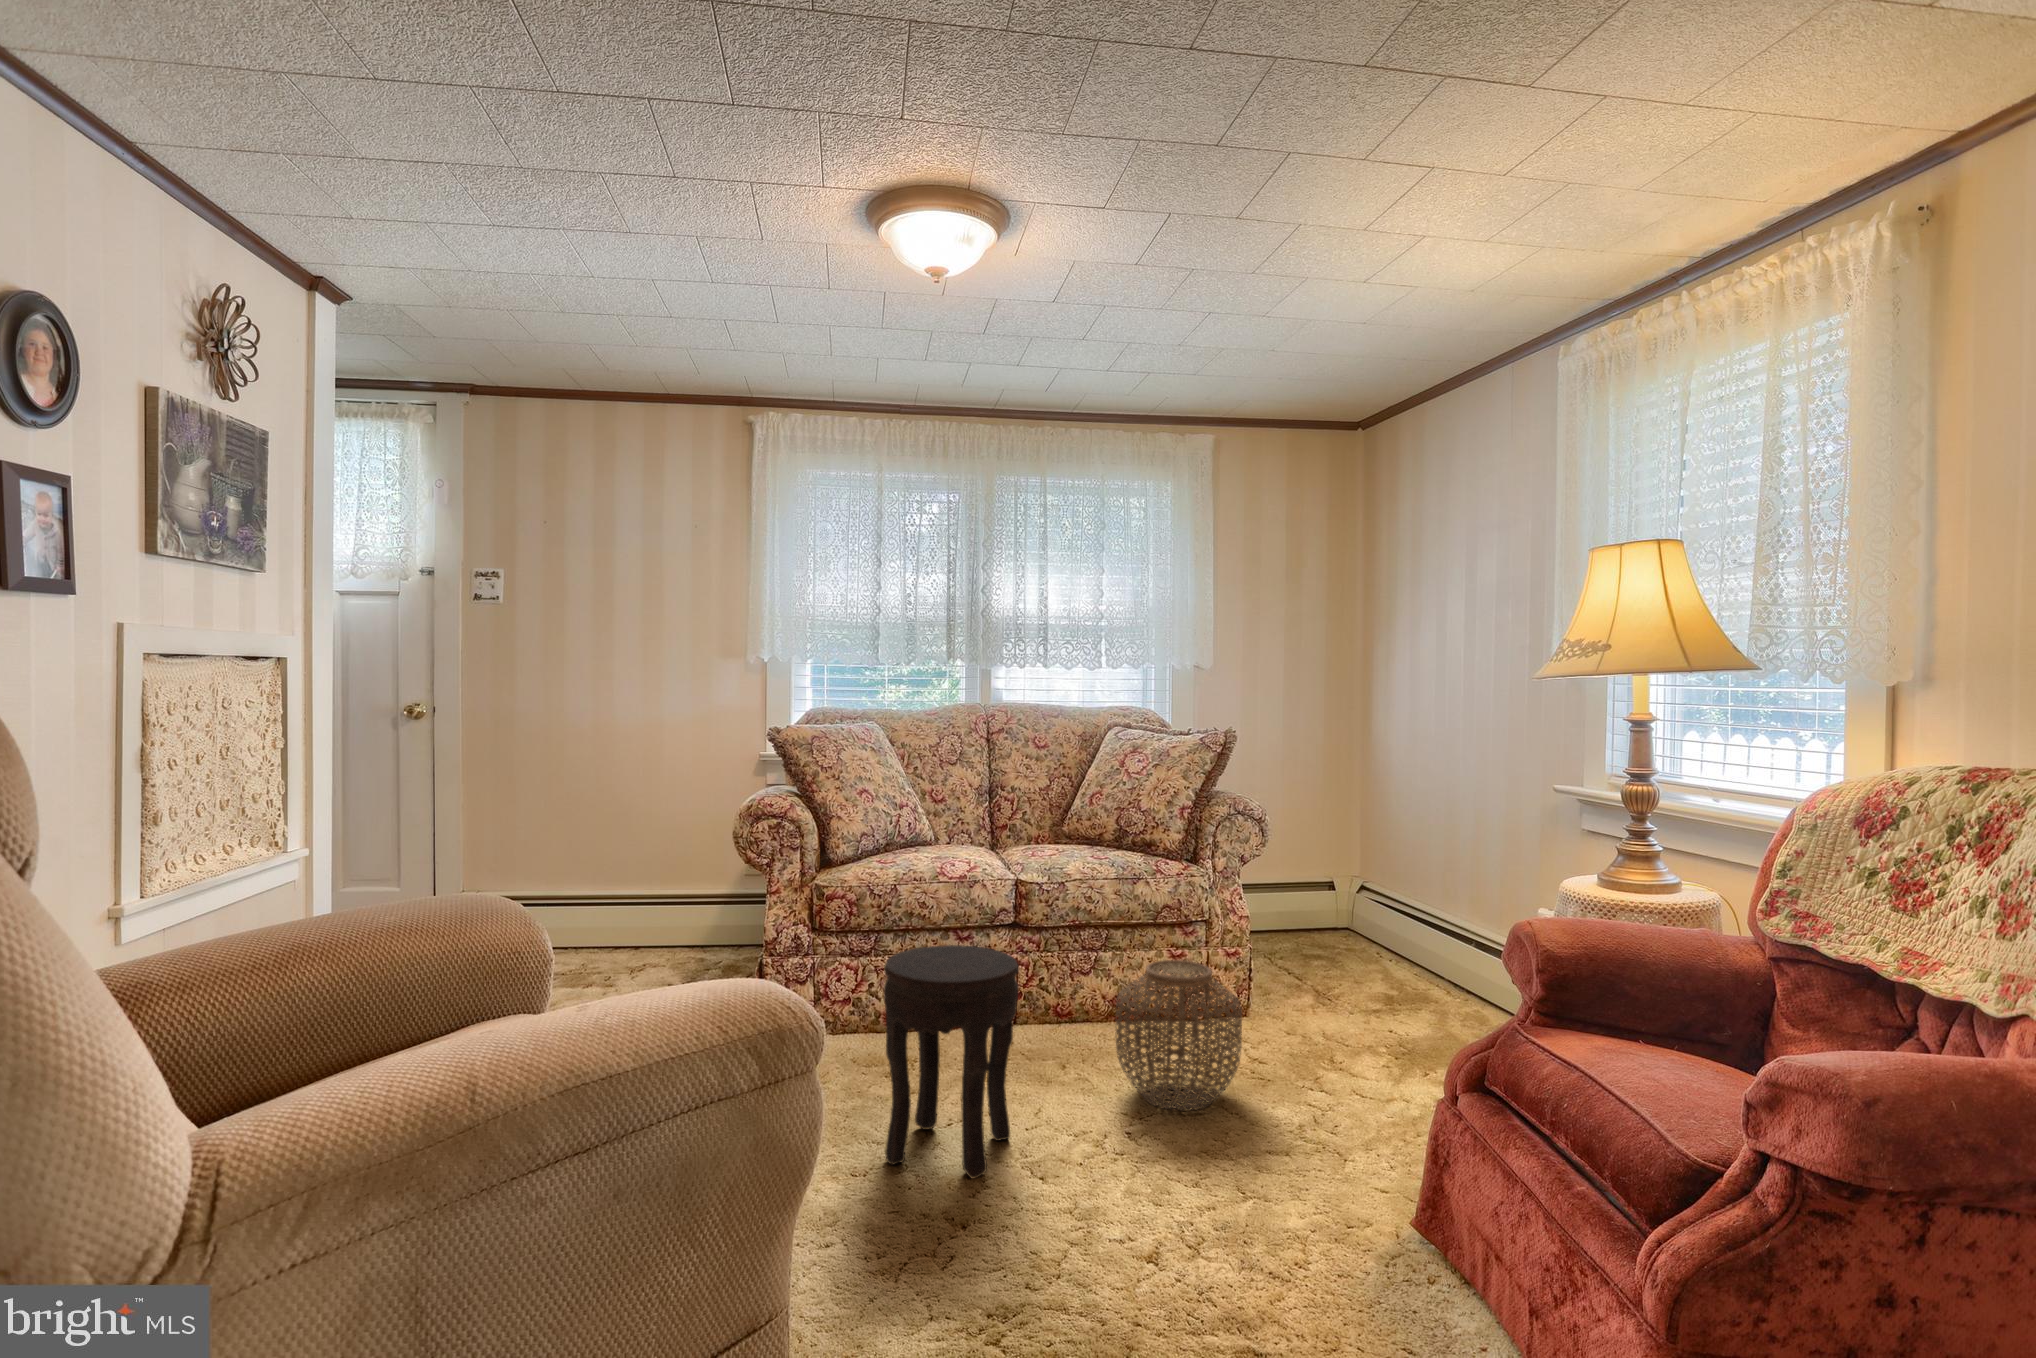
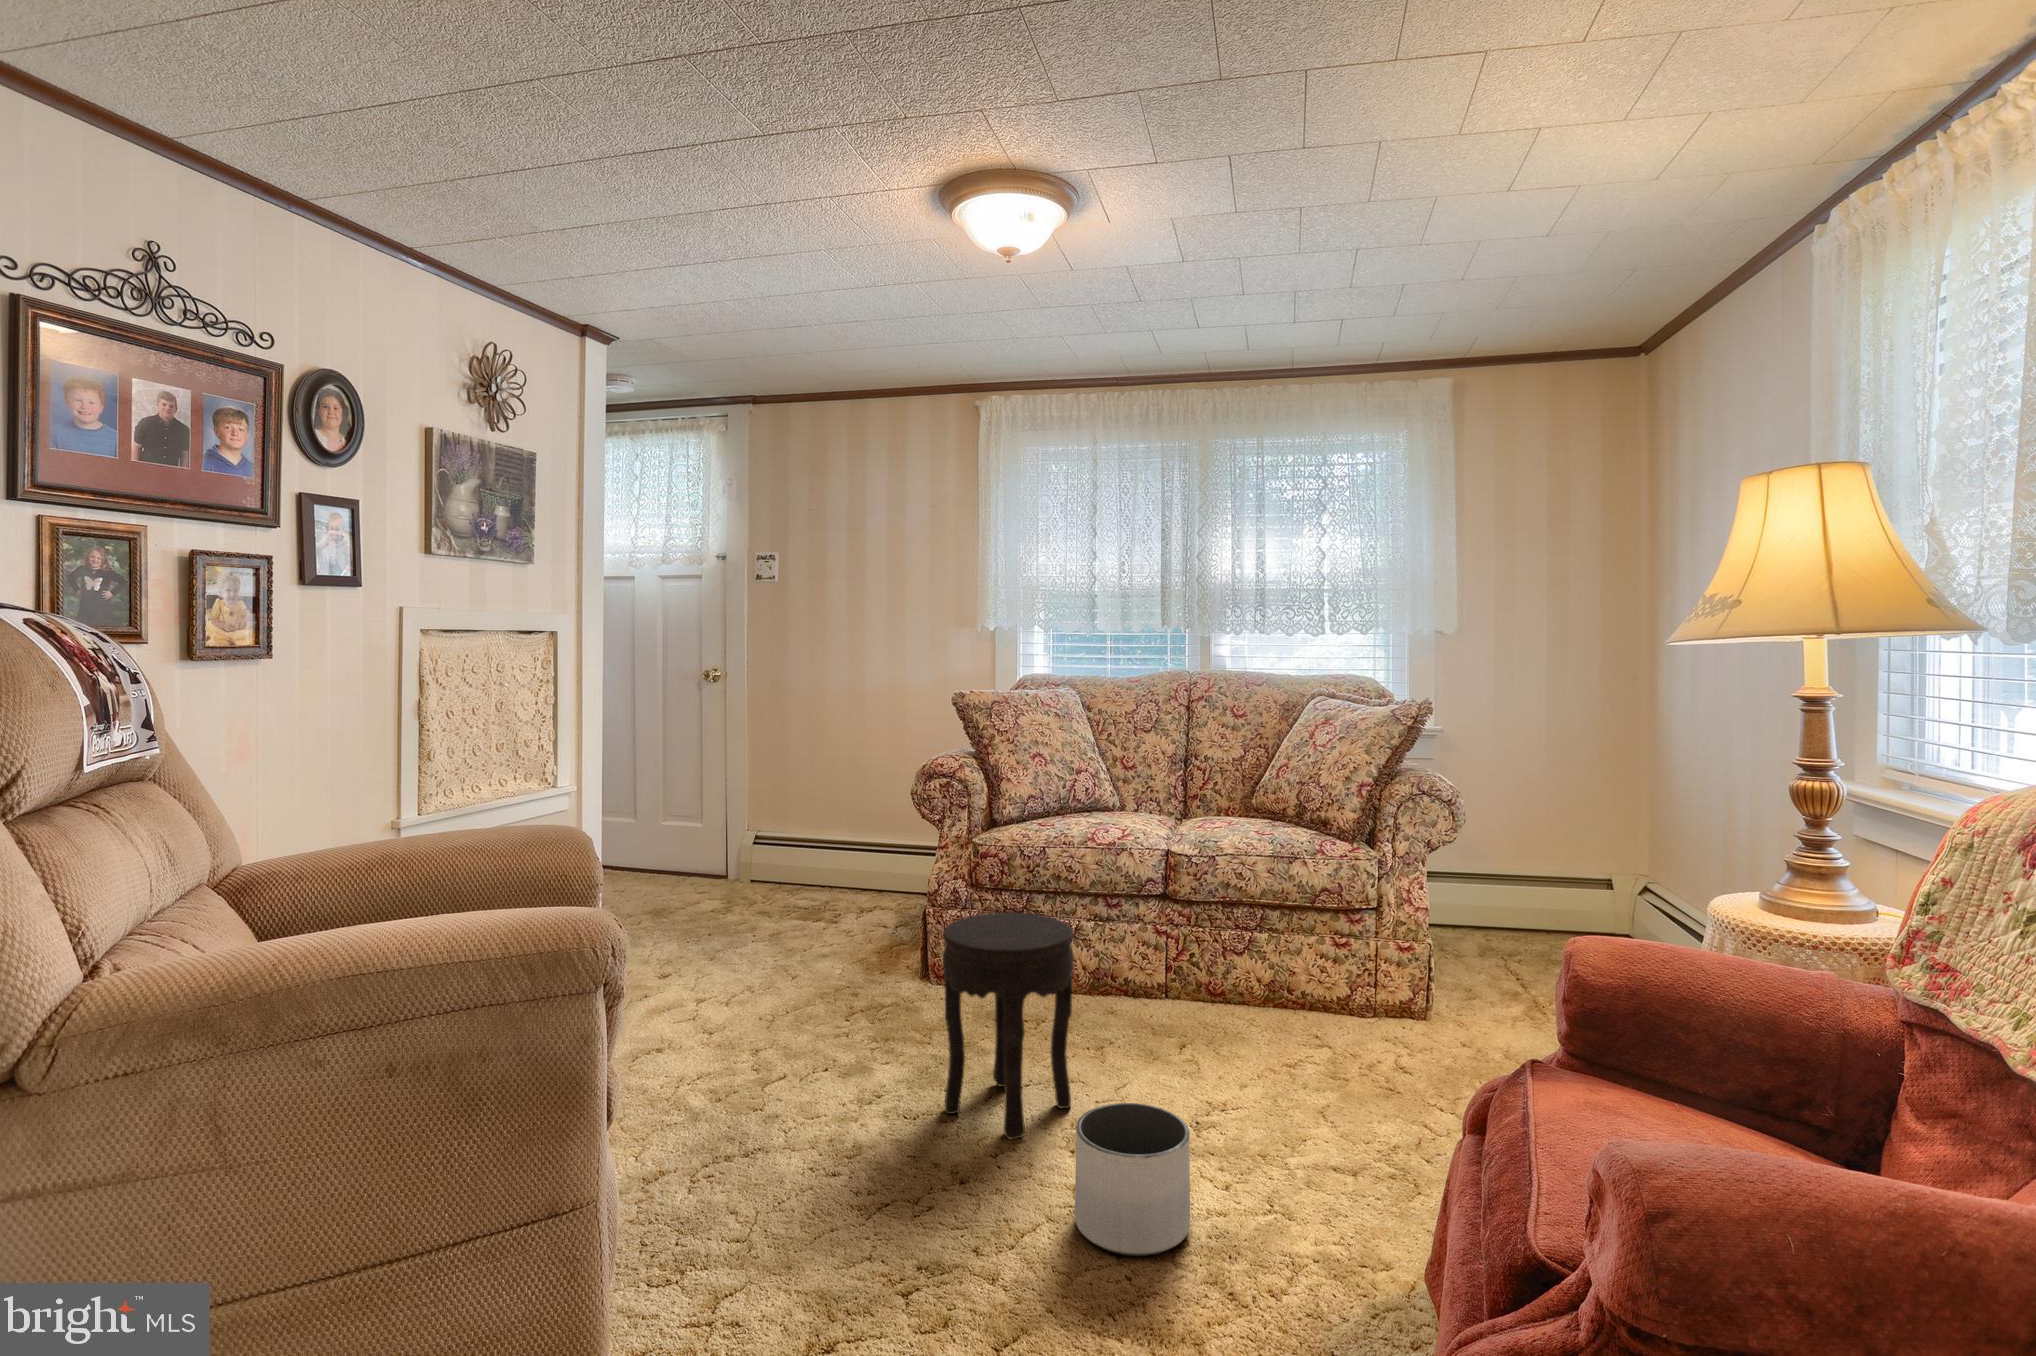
woven basket: present [1116,960,1242,1110] -> none [1207,950,1344,1111]
planter: none [1093,1115,1206,1264] -> present [1075,1103,1190,1256]

